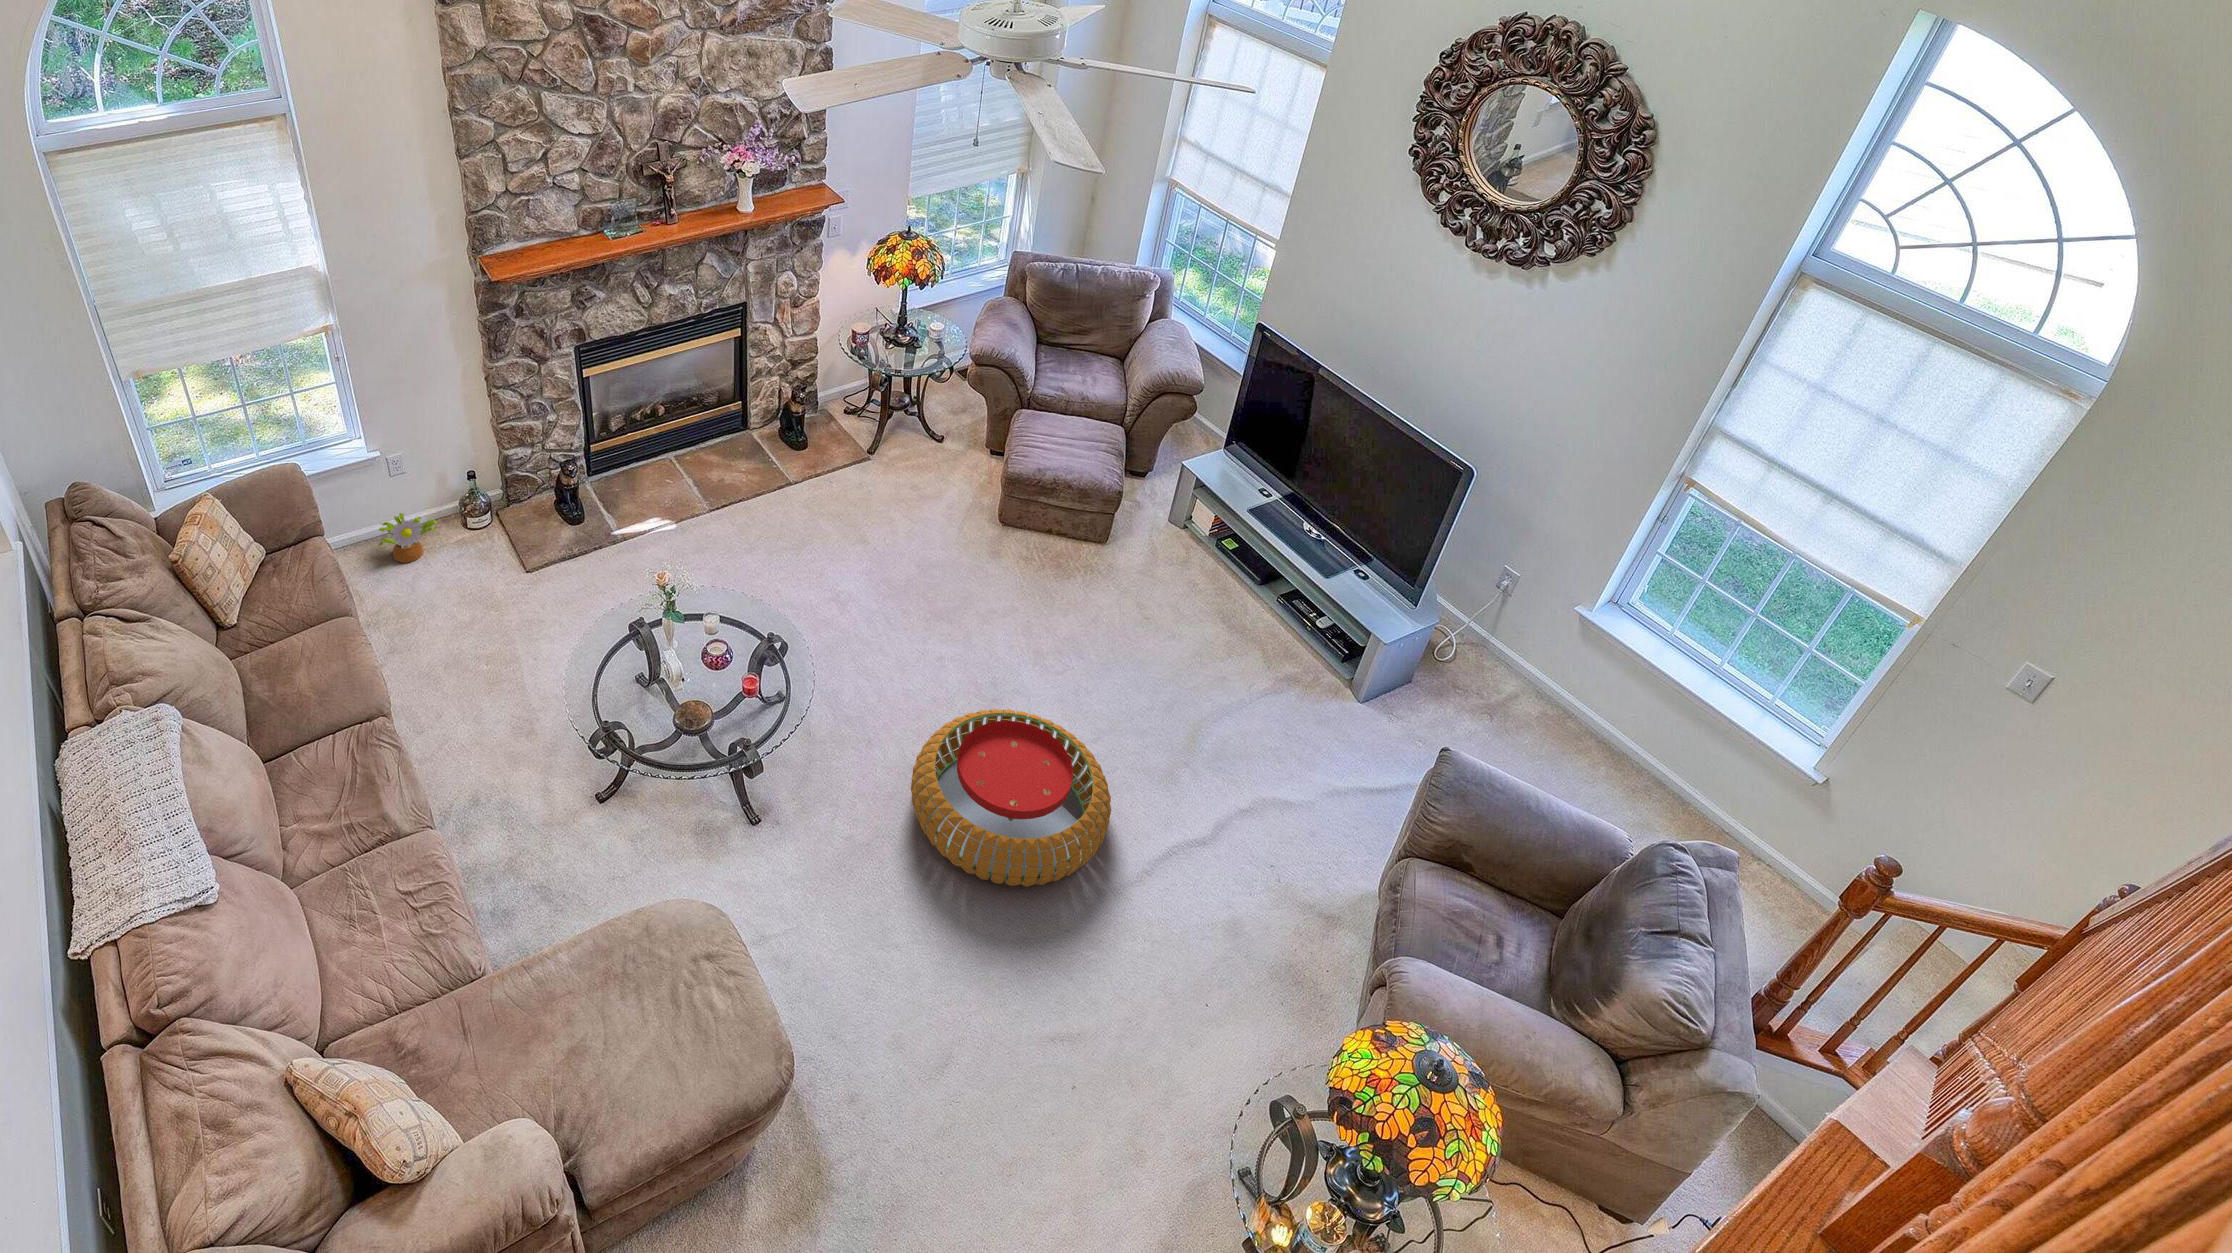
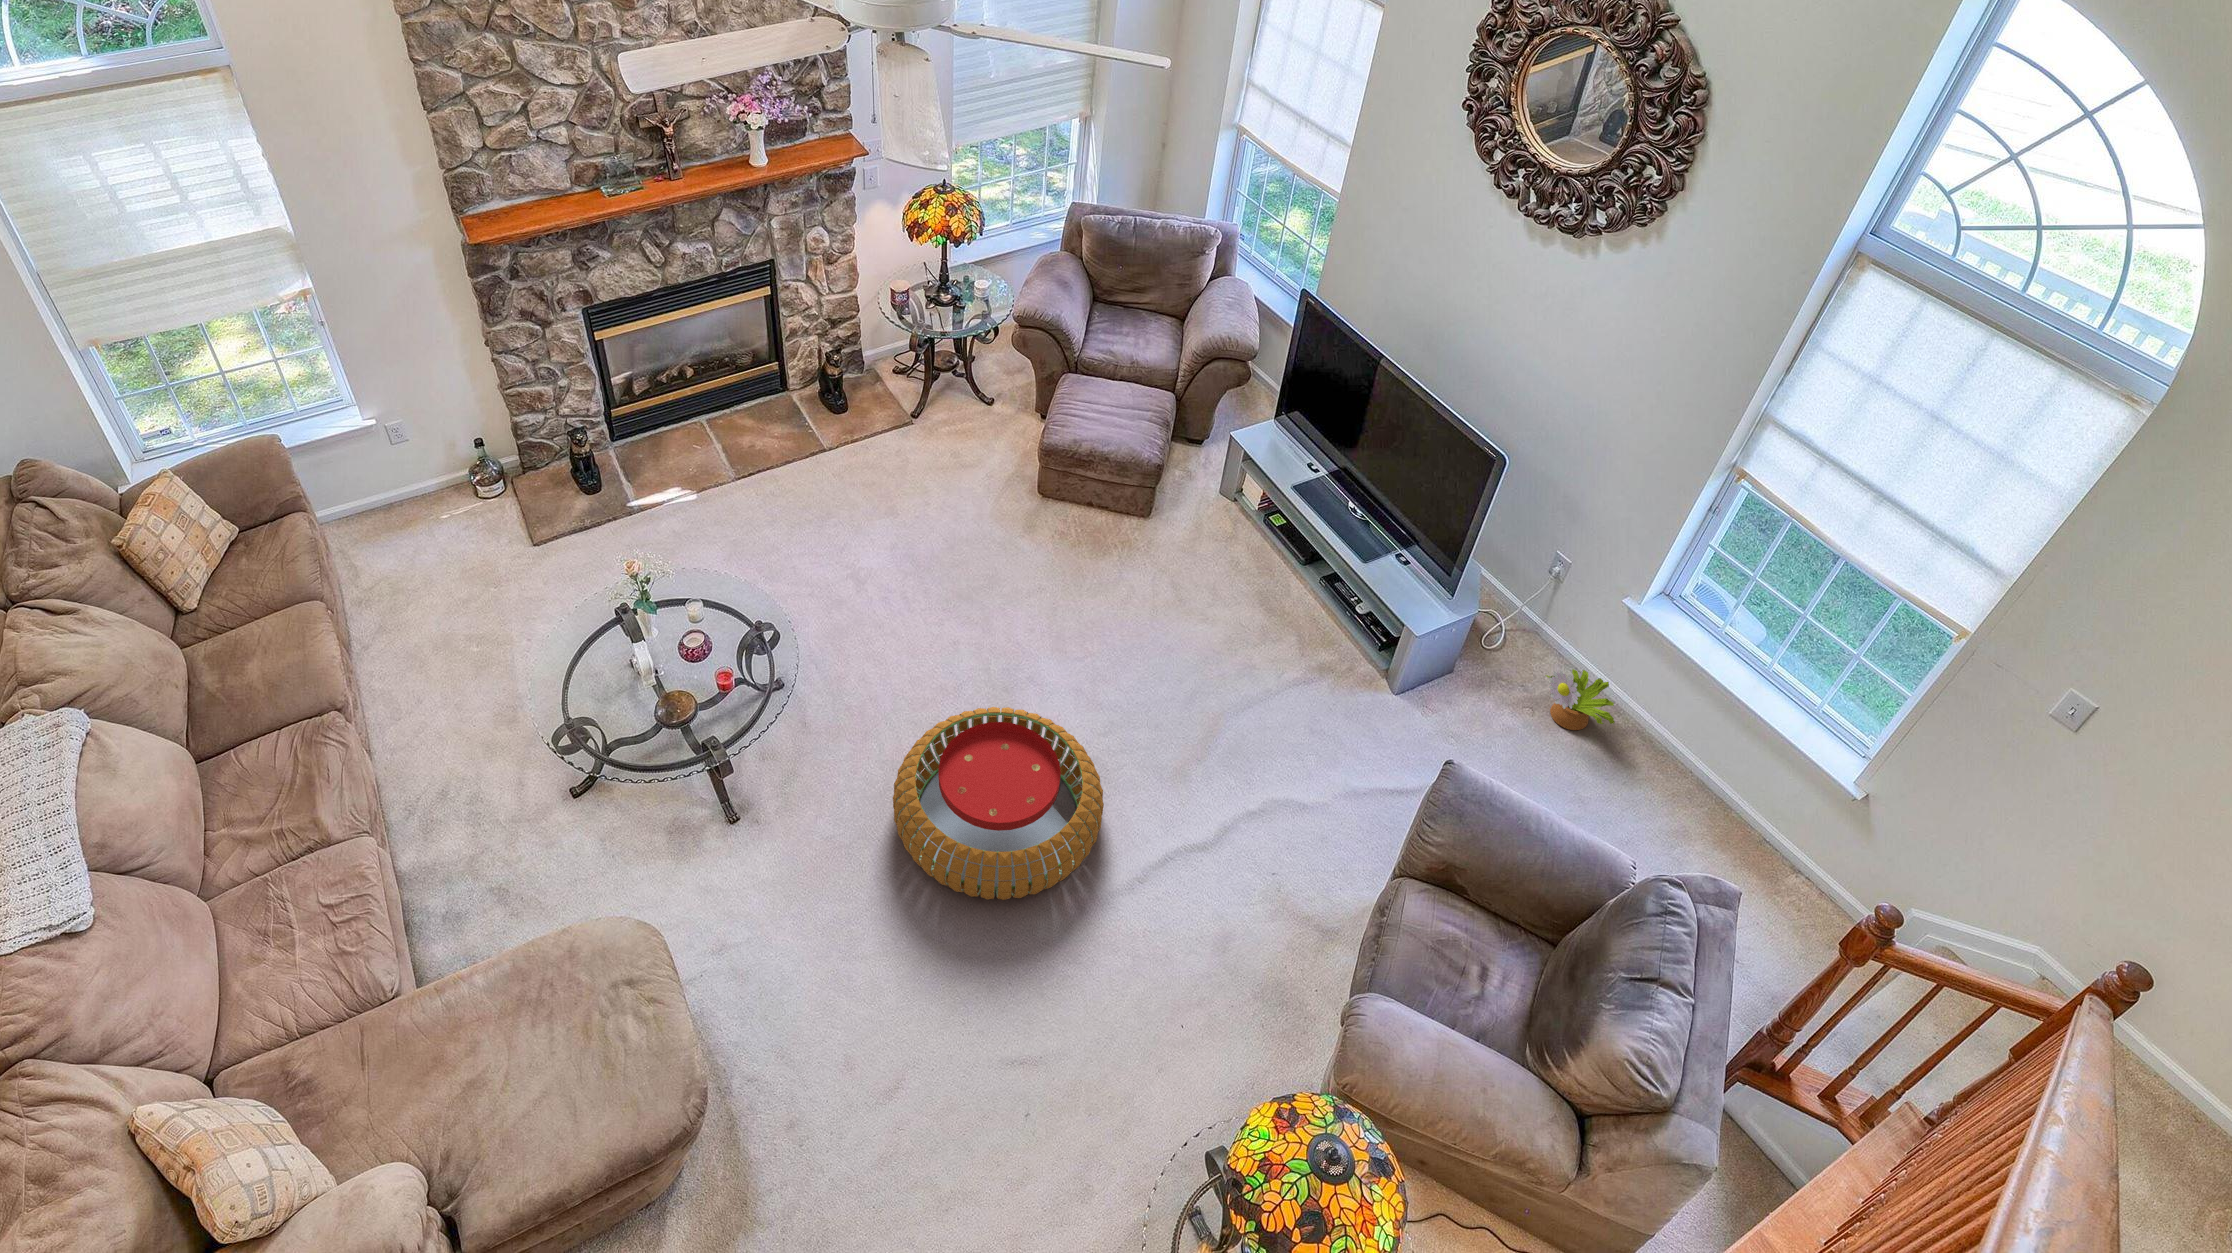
decorative plant: present [378,513,437,563] -> present [1545,669,1615,730]

